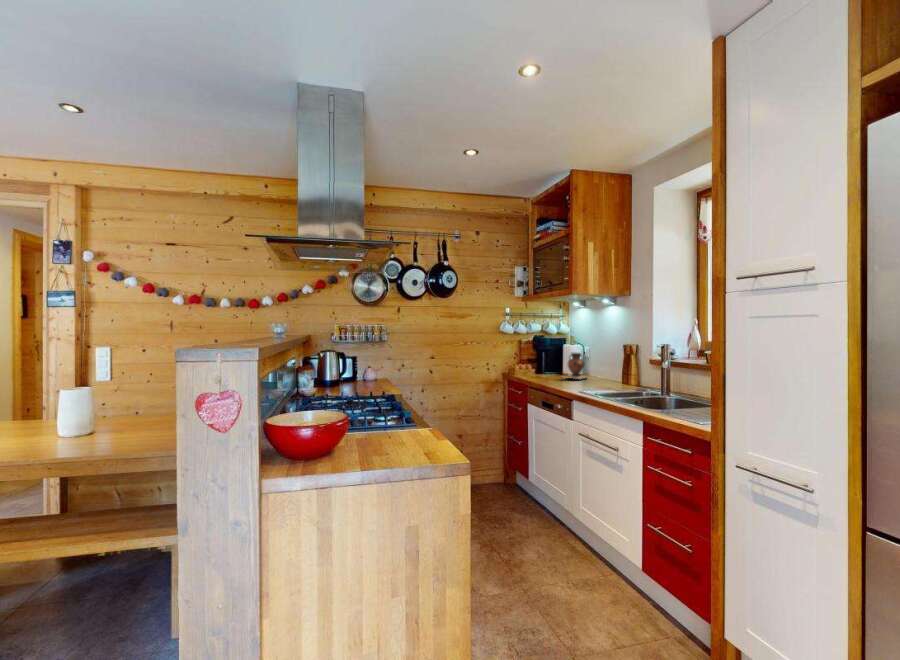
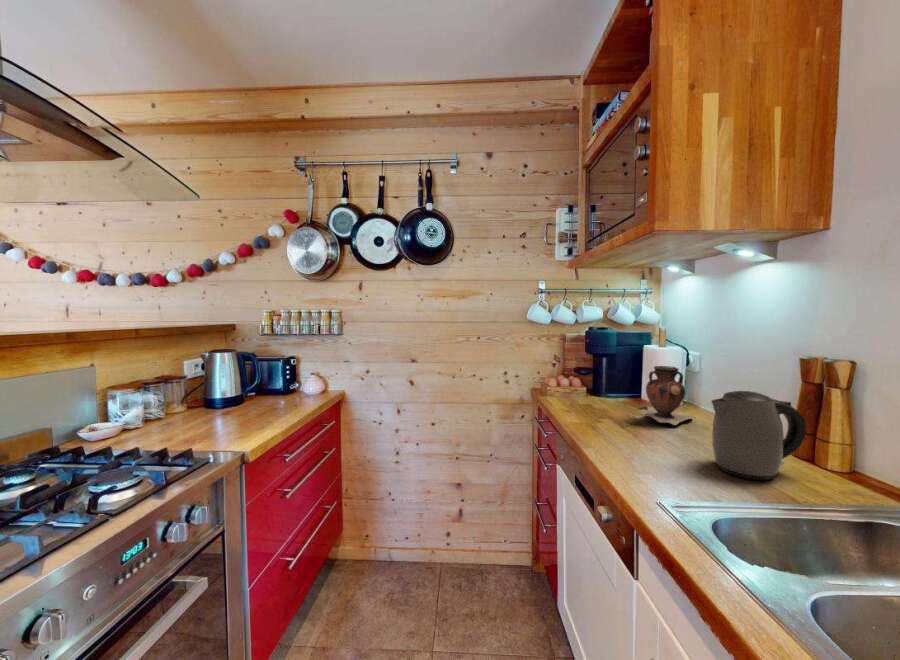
kettle: none [594,357,625,388] -> present [712,391,806,480]

